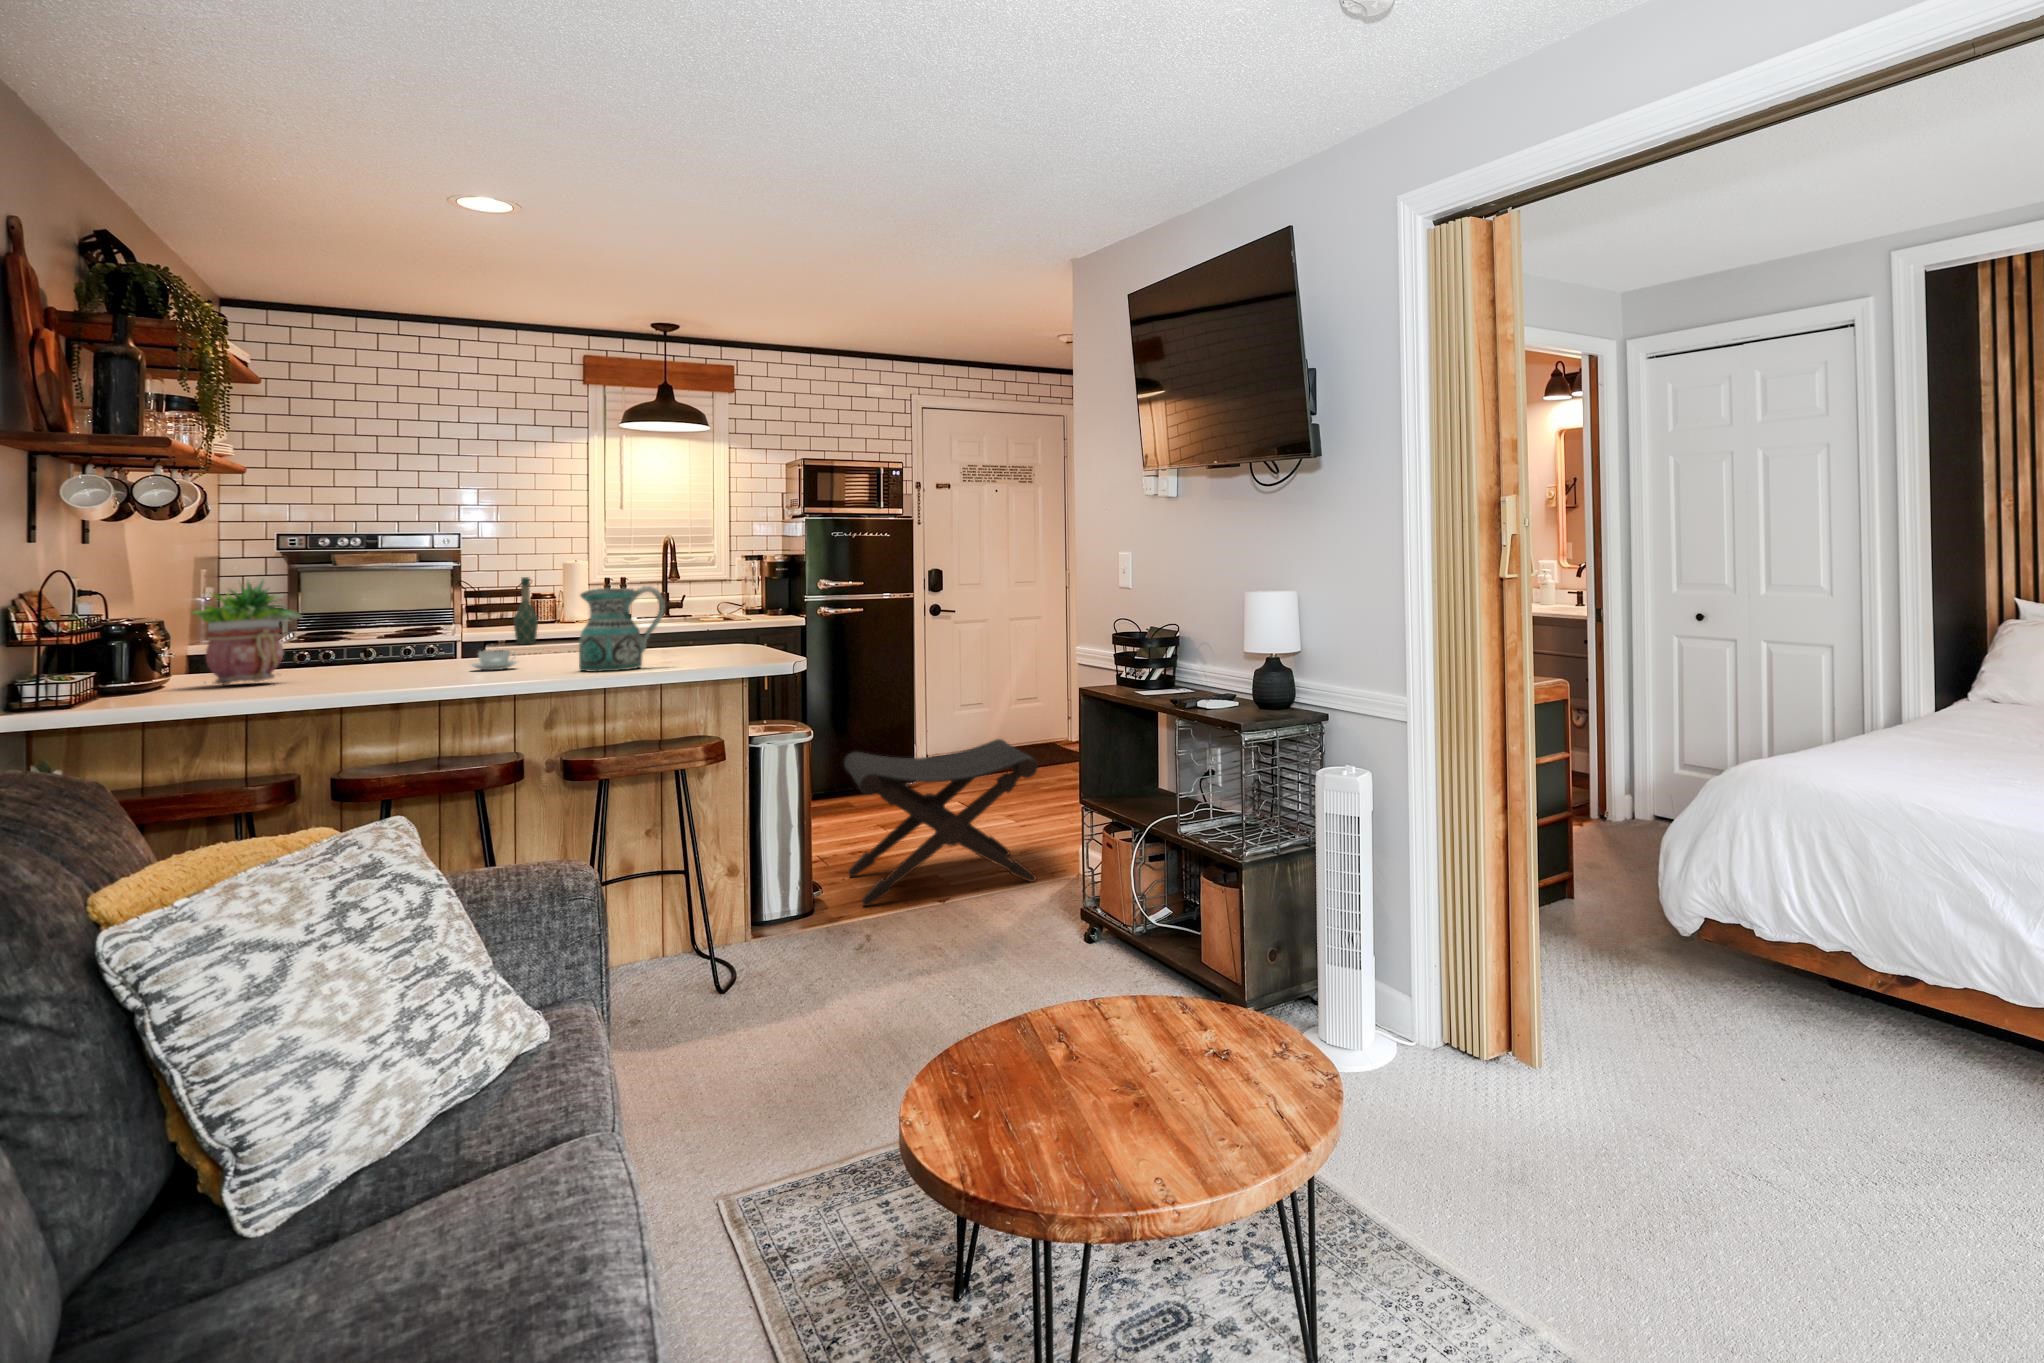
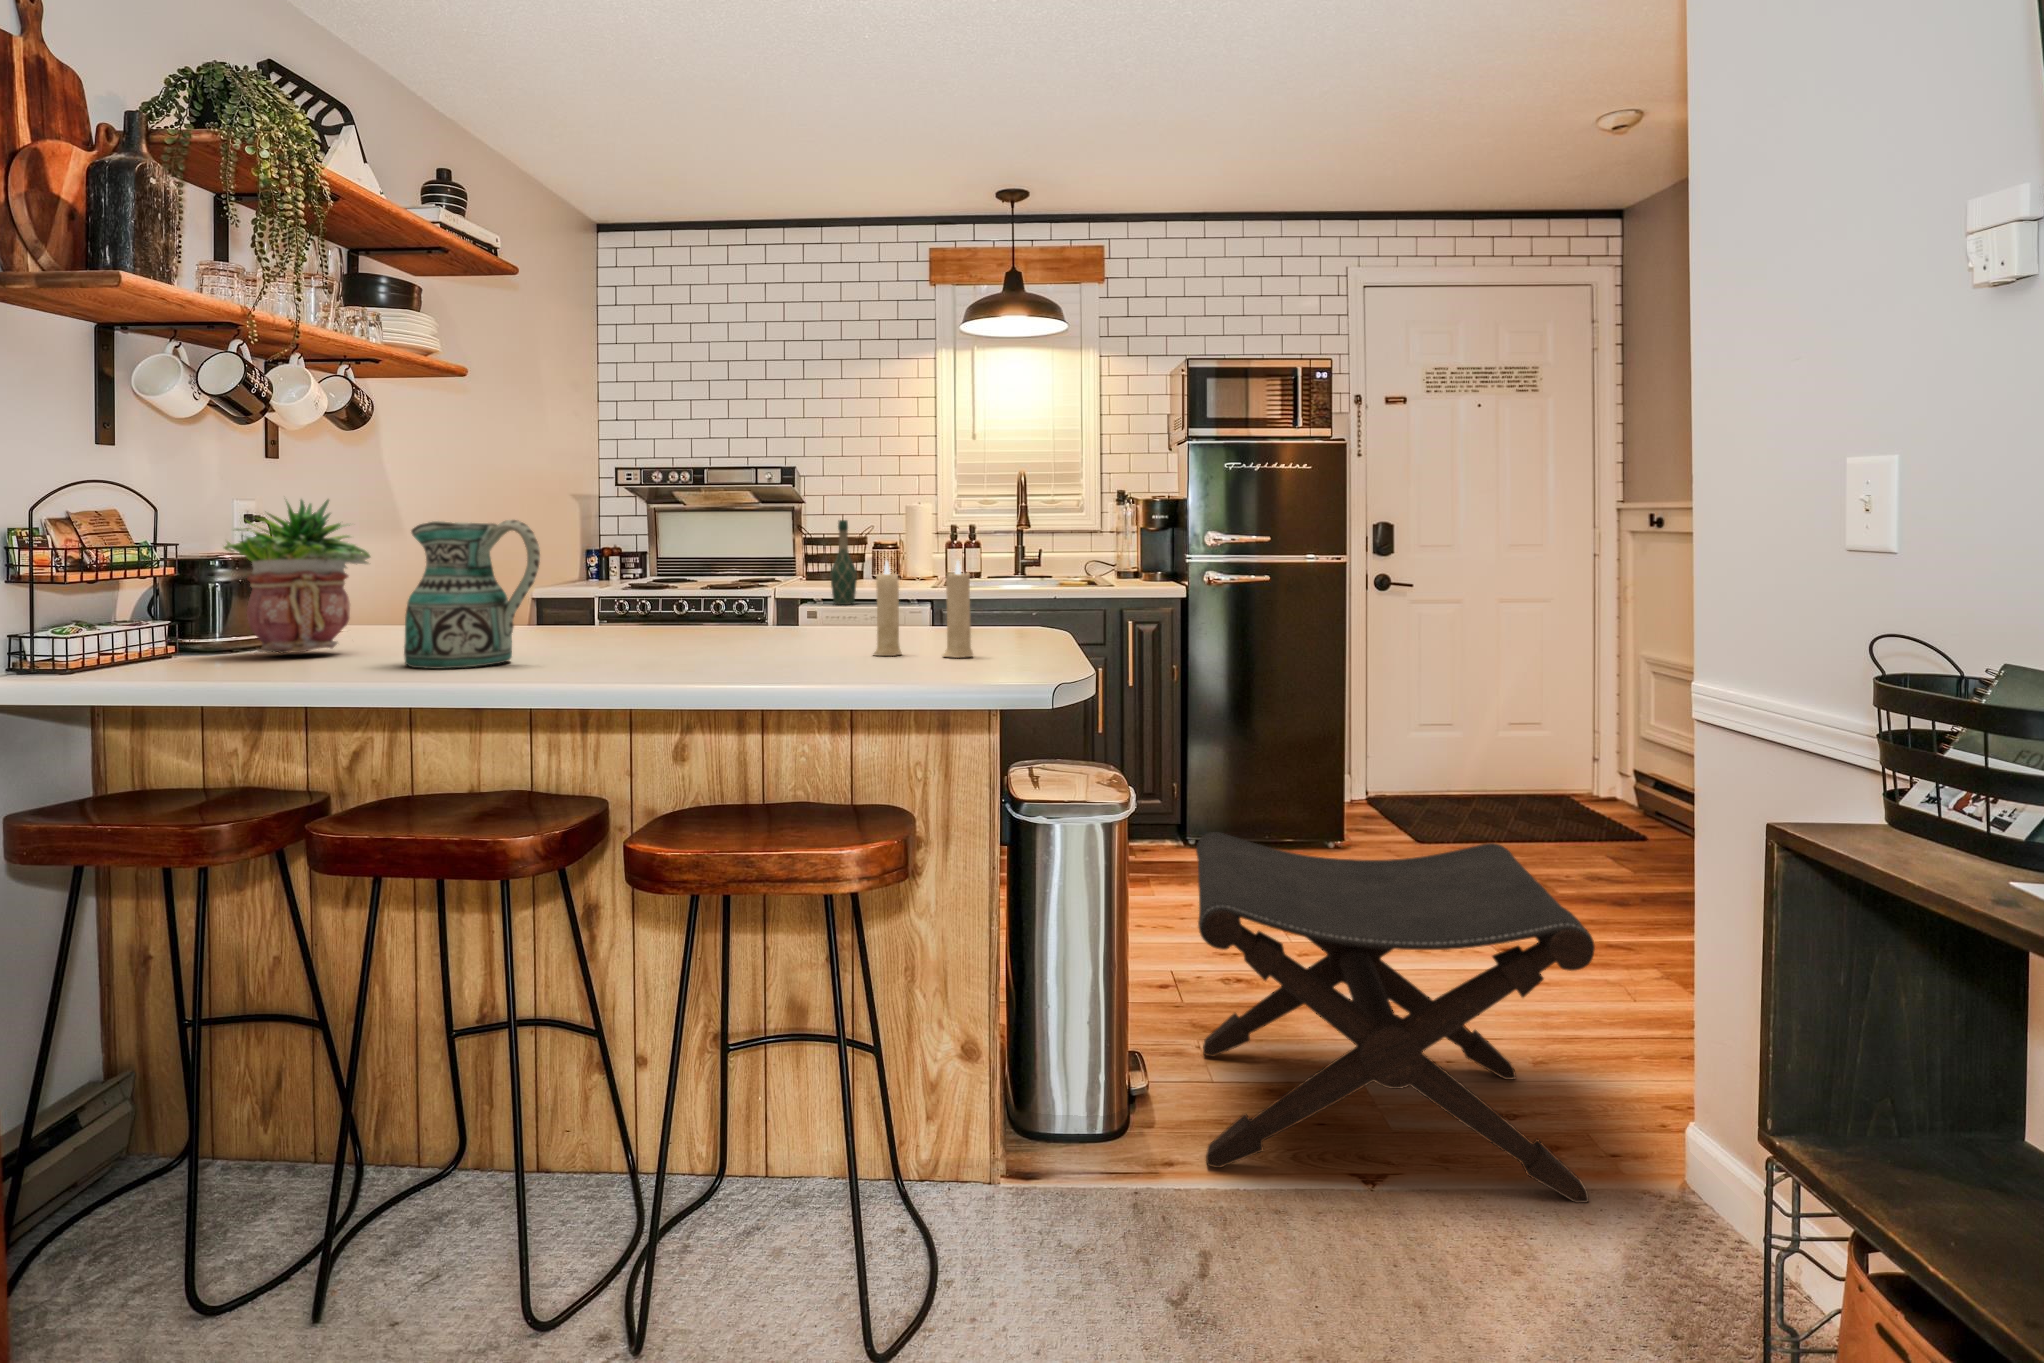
ceramic pitcher: present [579,586,665,672] -> present [404,520,540,669]
candle: none [667,604,731,661] -> present [874,561,973,658]
coffee cup: present [471,650,517,670] -> none [587,621,657,654]

